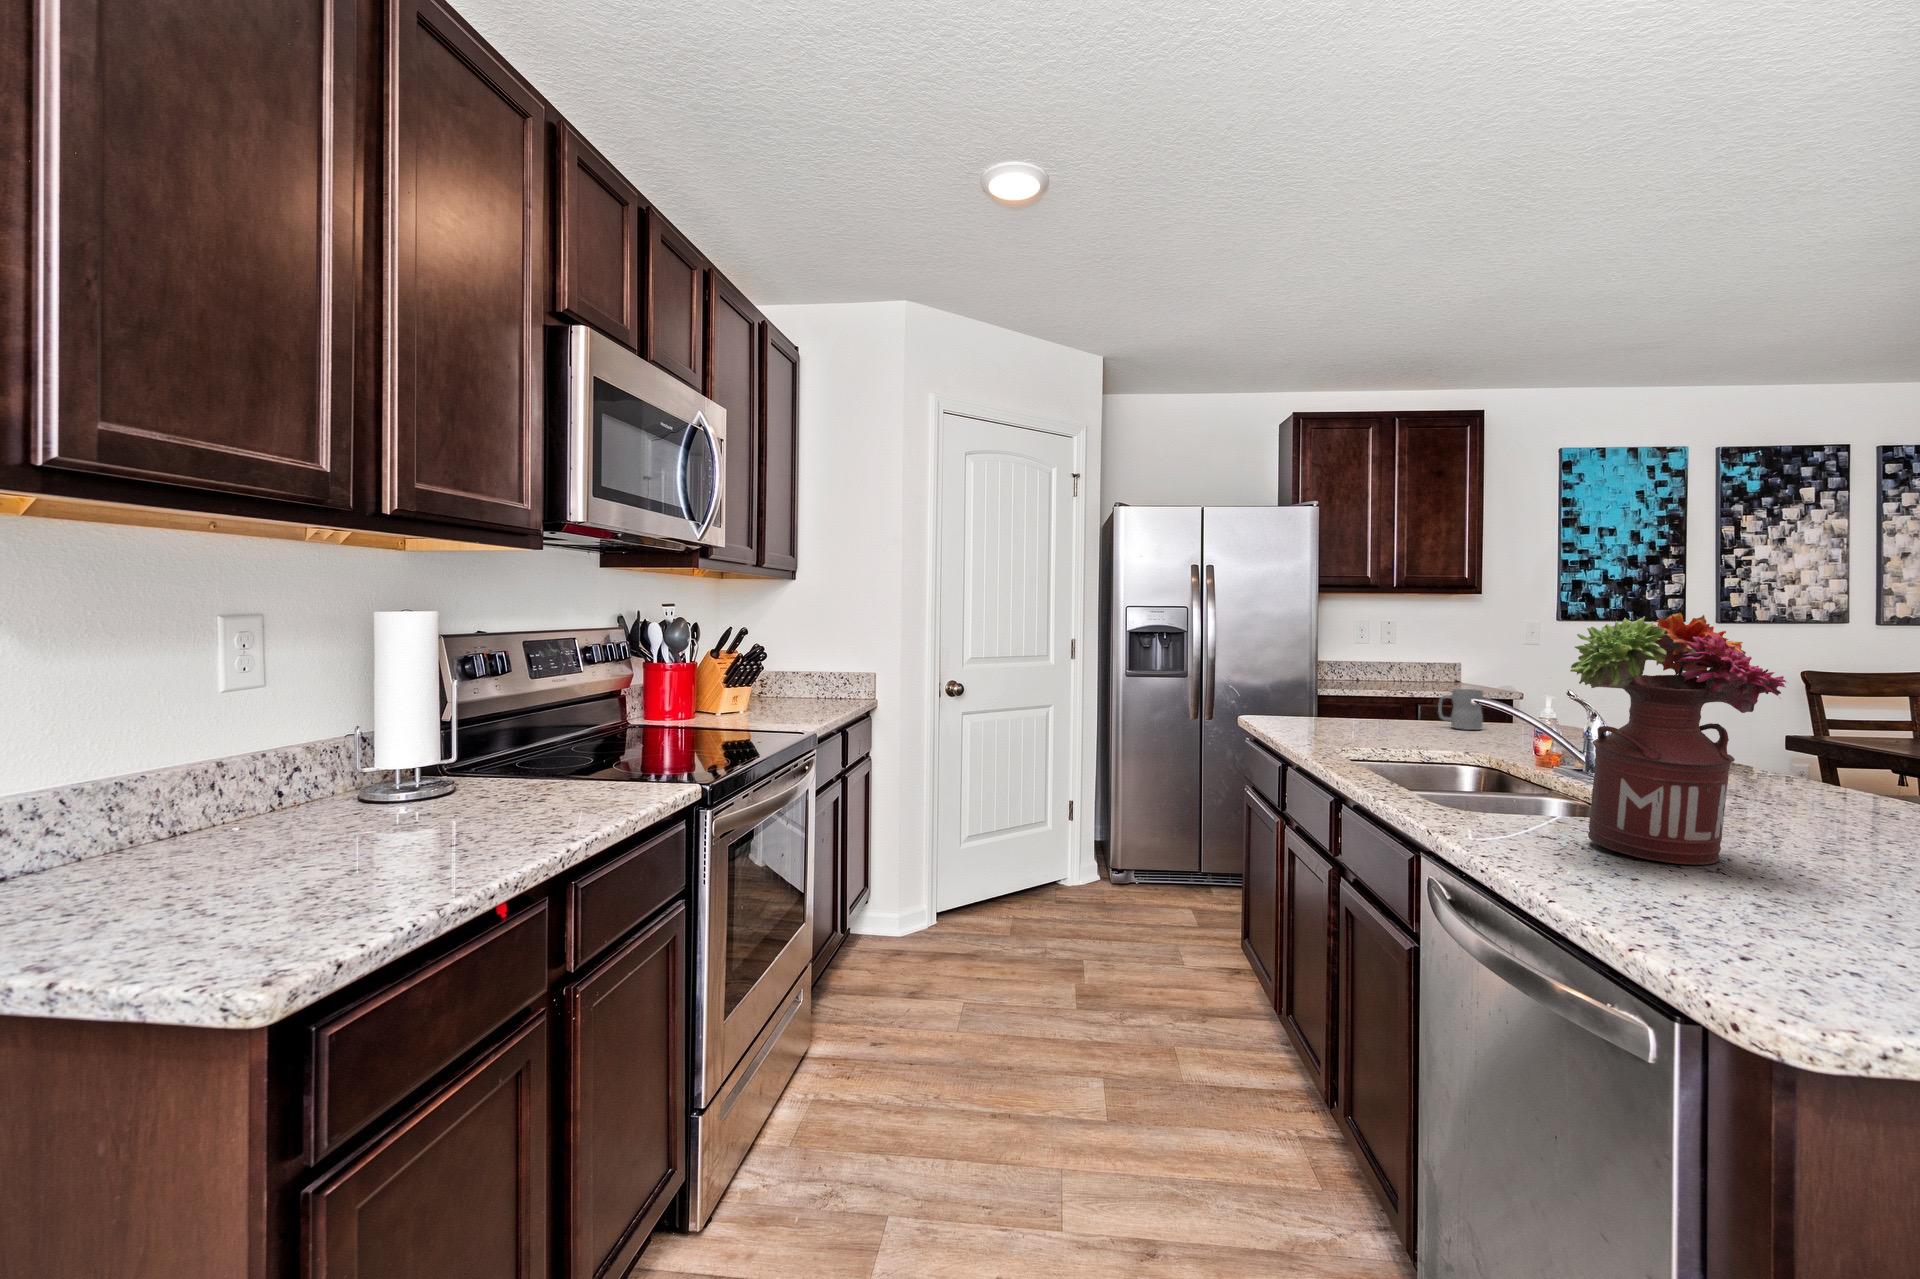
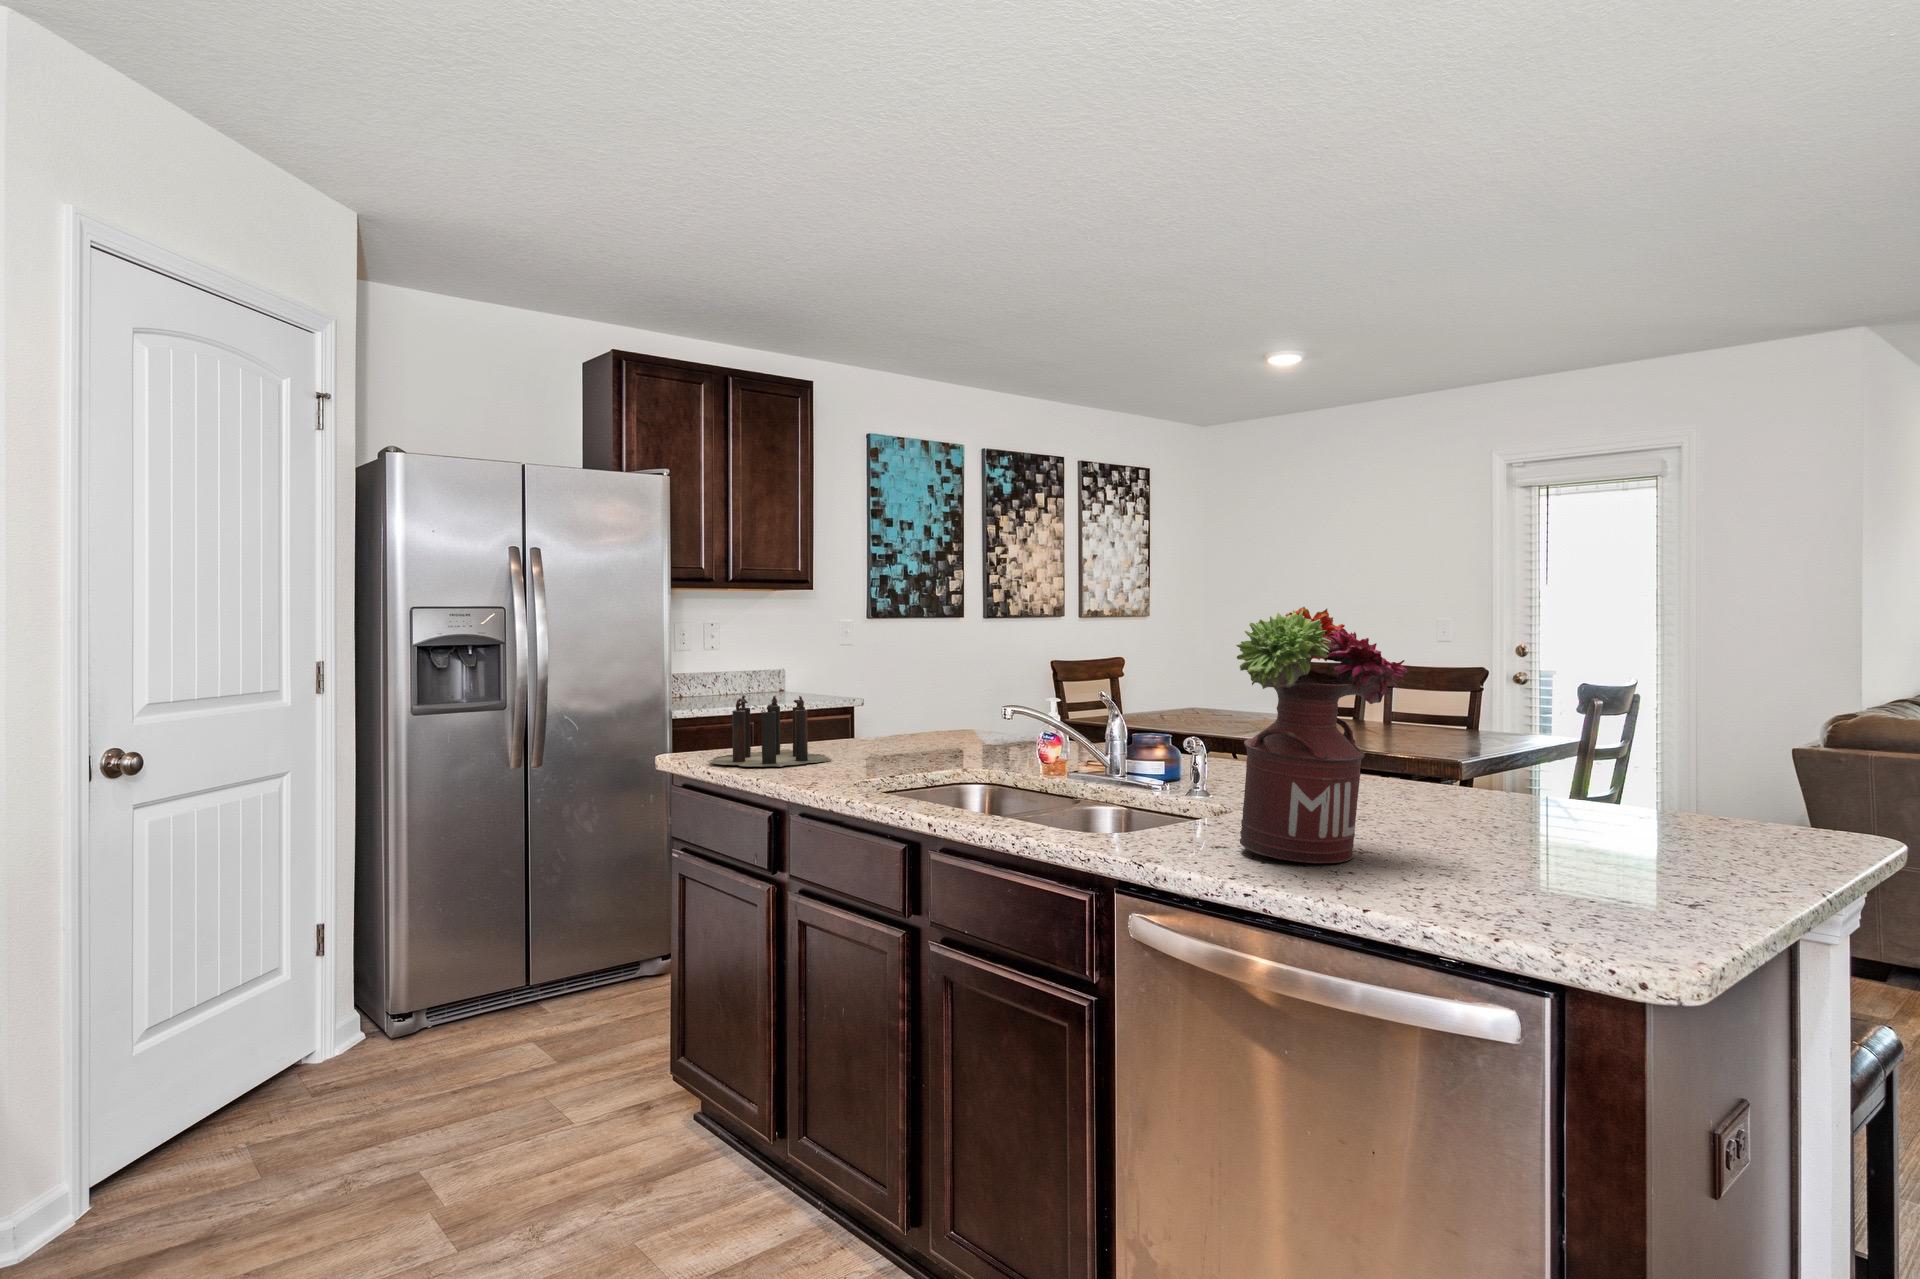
candle: none [1281,676,1410,733] -> present [709,695,831,767]
mug: present [1438,689,1483,730] -> none [871,699,918,746]

